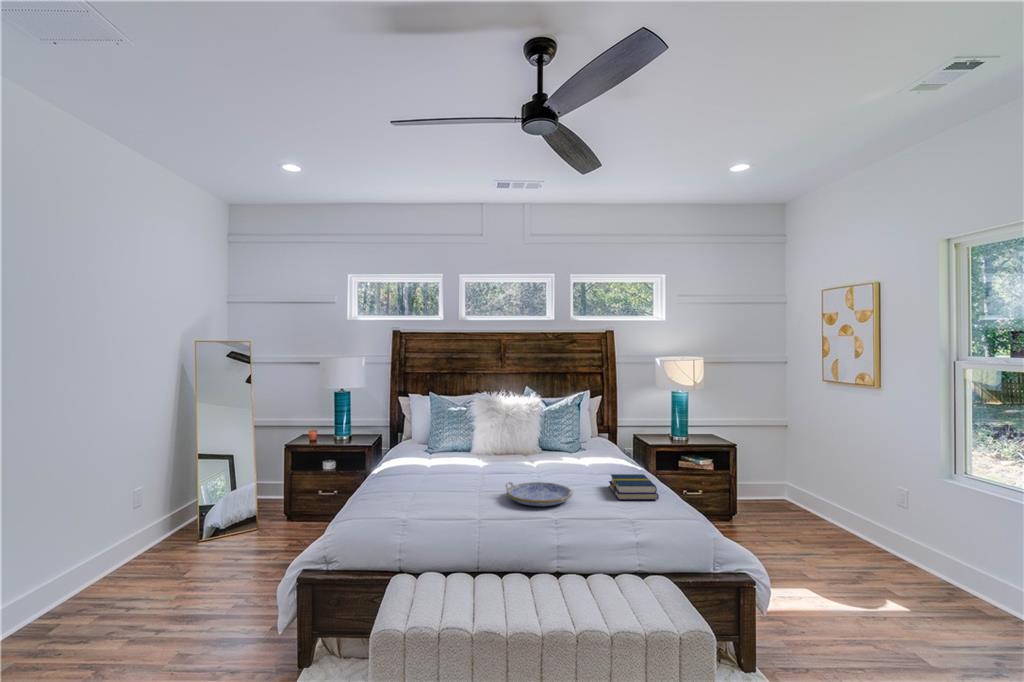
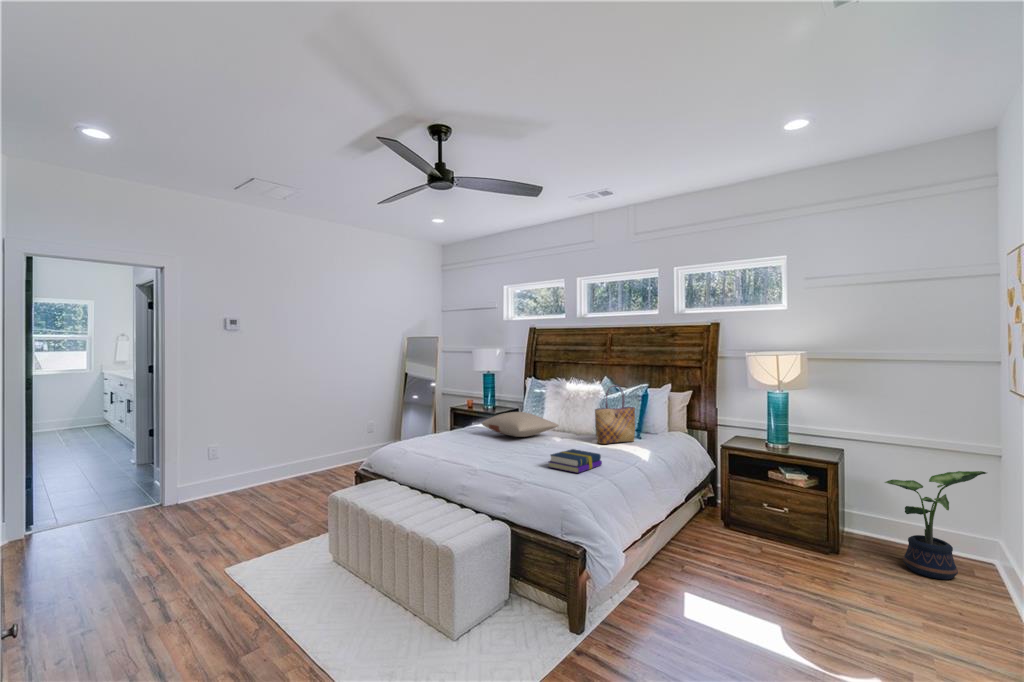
tote bag: none [571,398,593,462] -> present [595,385,635,444]
potted plant: none [757,438,814,521] -> present [885,471,986,579]
pillow: none [447,439,524,470] -> present [482,412,558,437]
serving tray: present [506,482,574,506] -> none [469,440,523,460]

